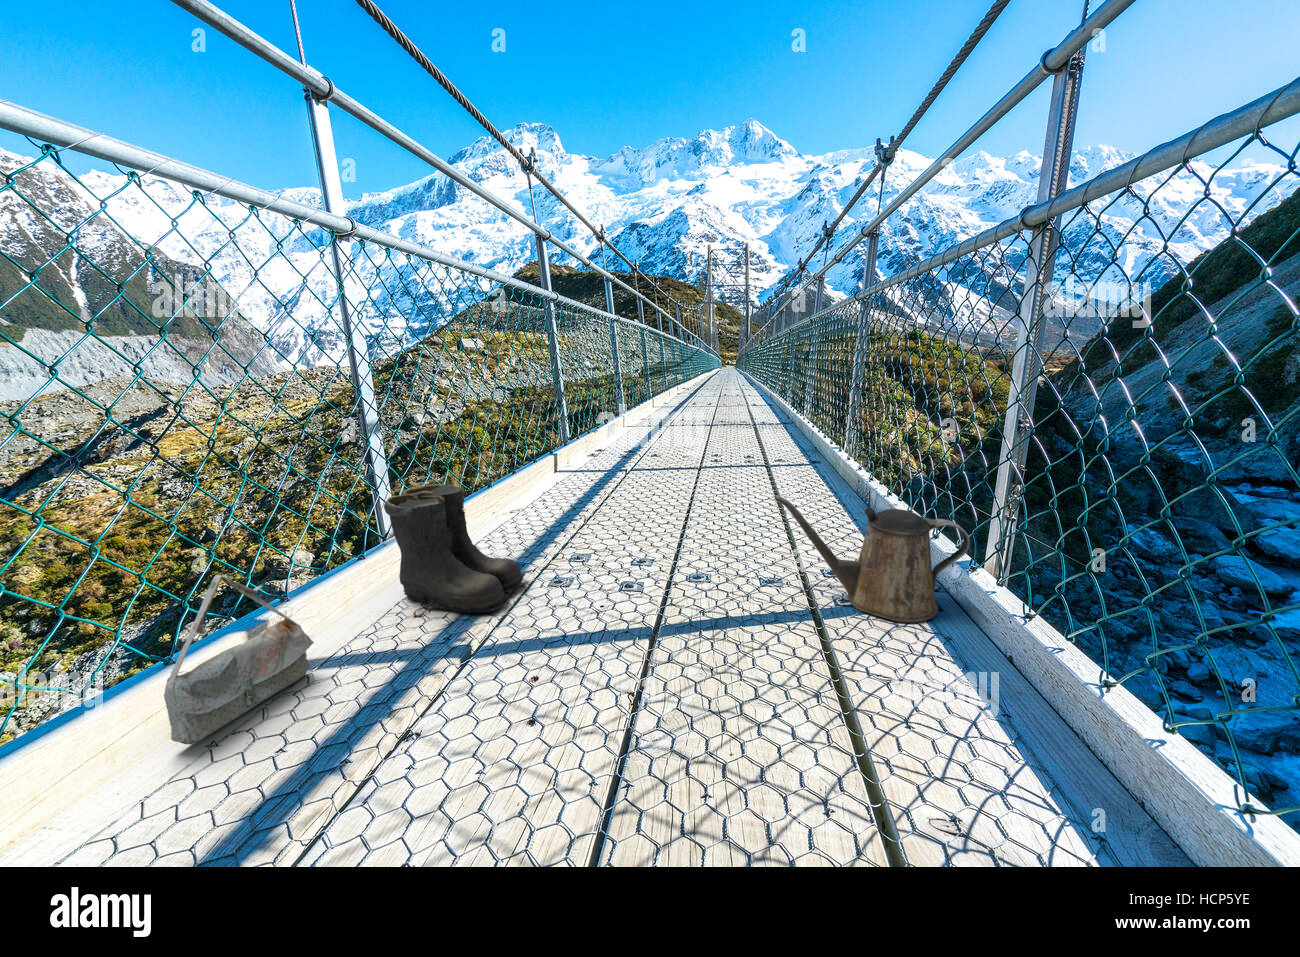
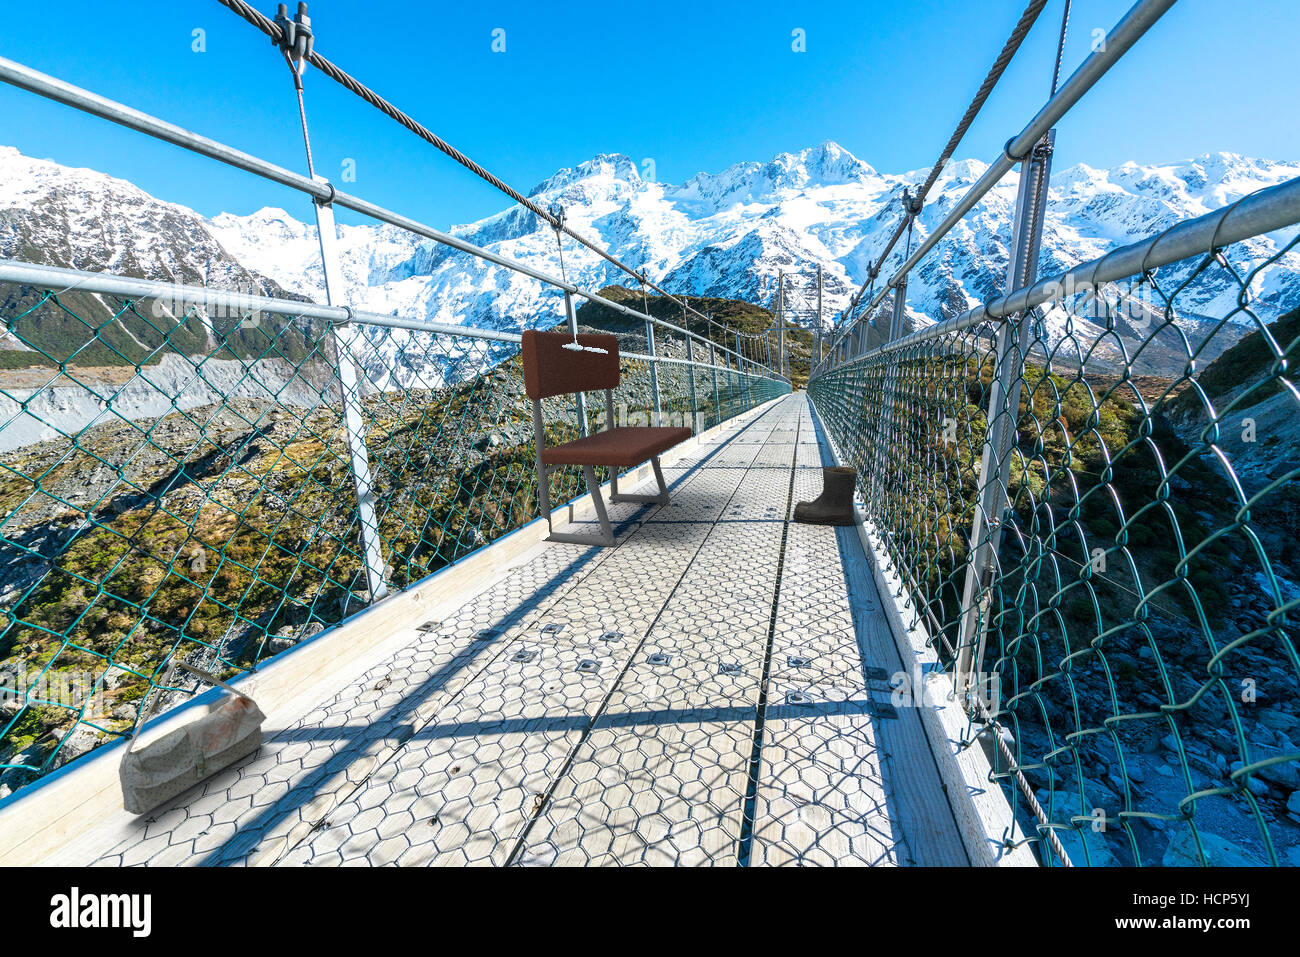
bench: none [515,263,674,490] -> present [521,330,692,547]
boots: present [384,484,526,613] -> present [793,466,857,526]
watering can: present [775,495,970,622] -> none [723,584,925,731]

